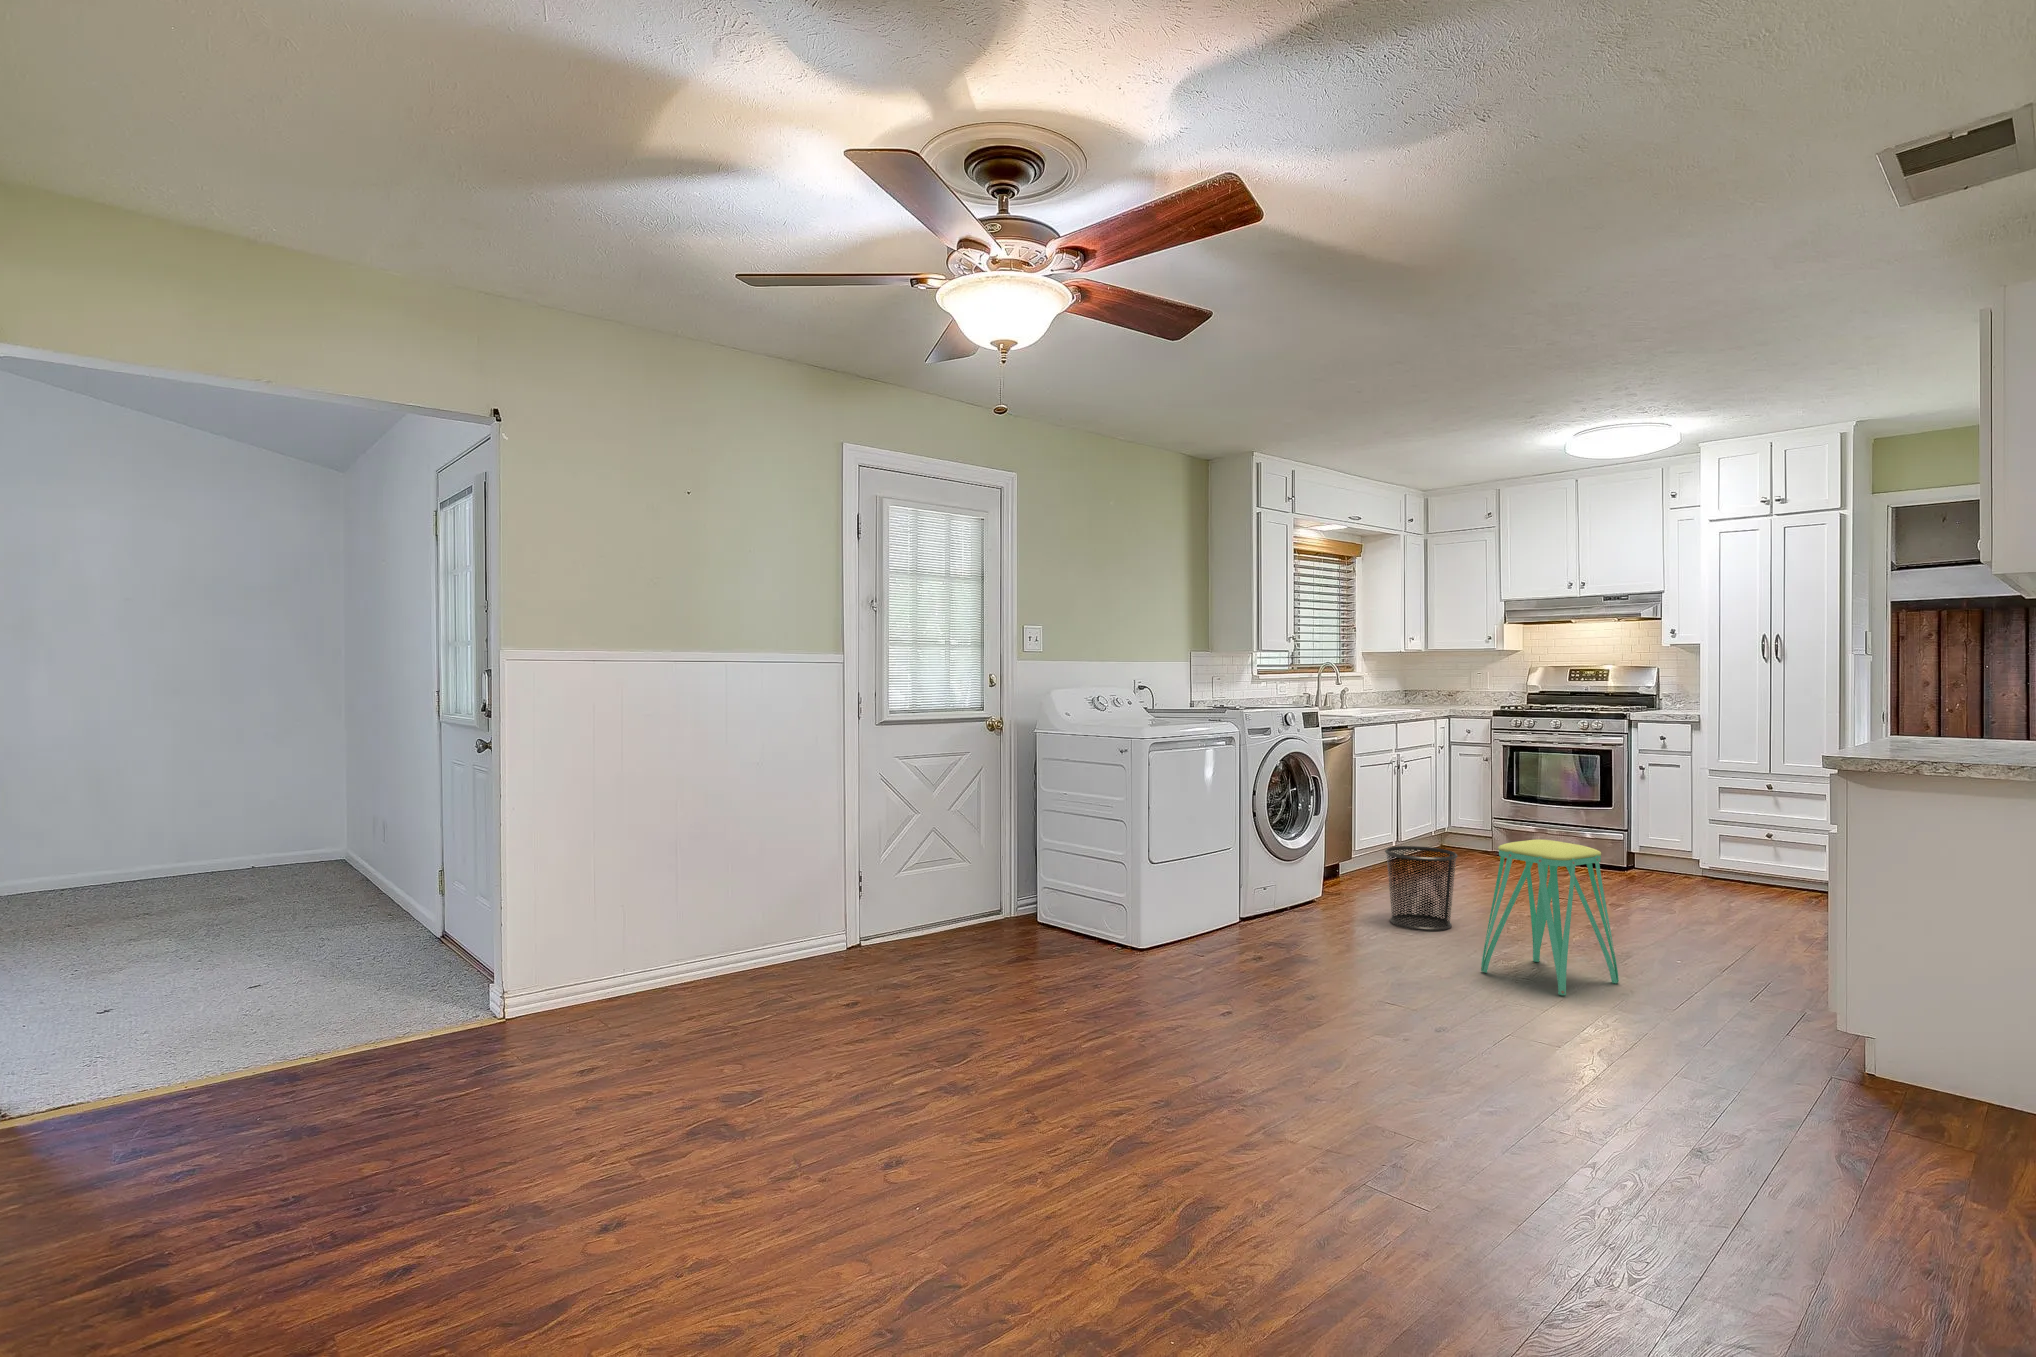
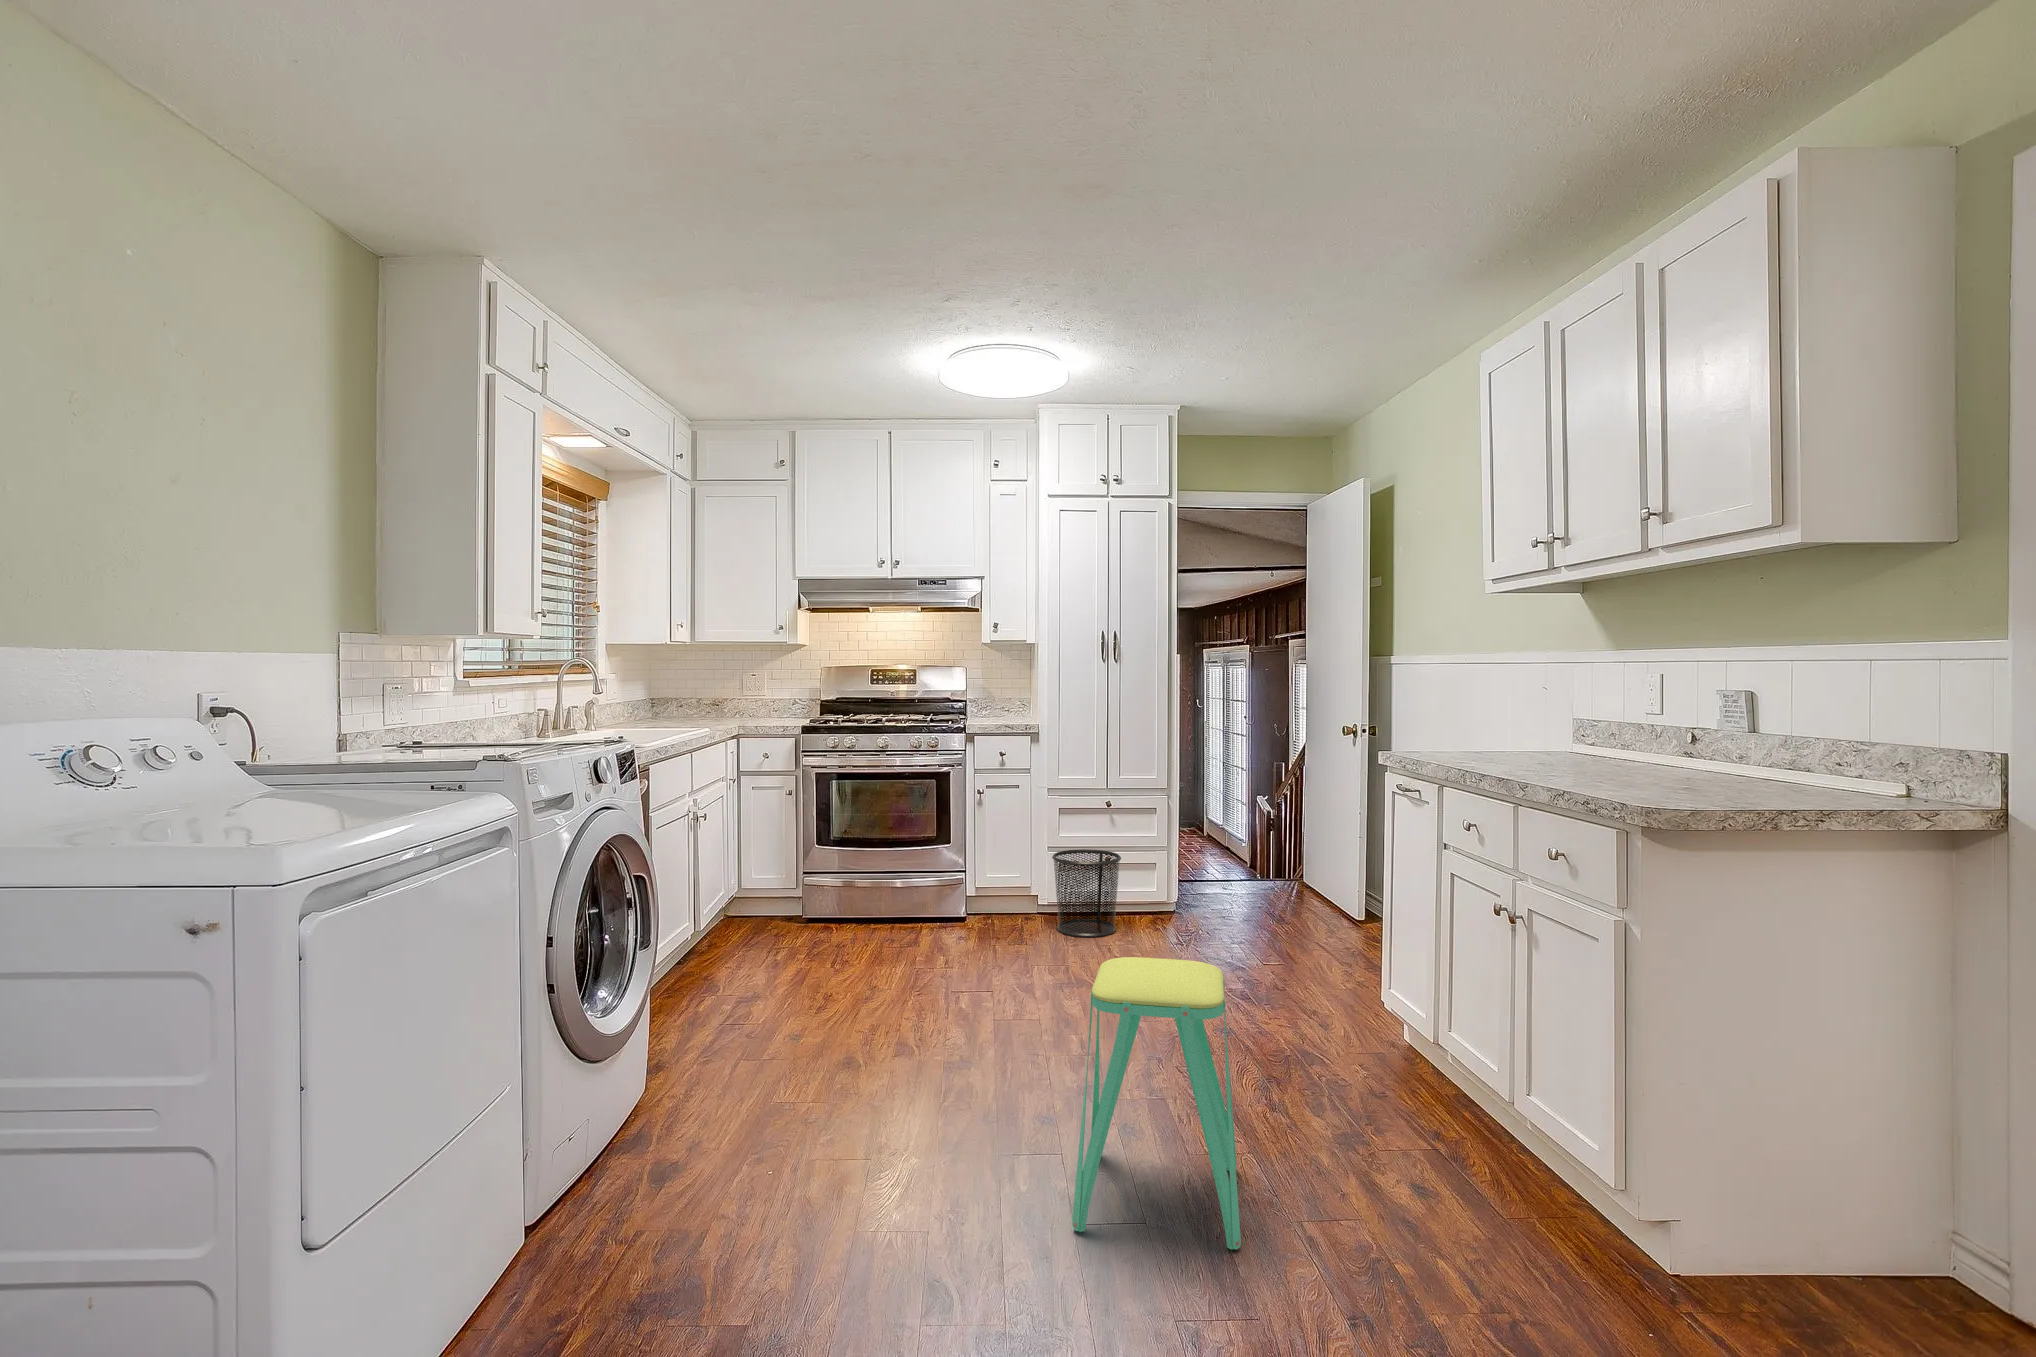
waste bin: present [1385,846,1458,931] -> present [1052,849,1121,937]

